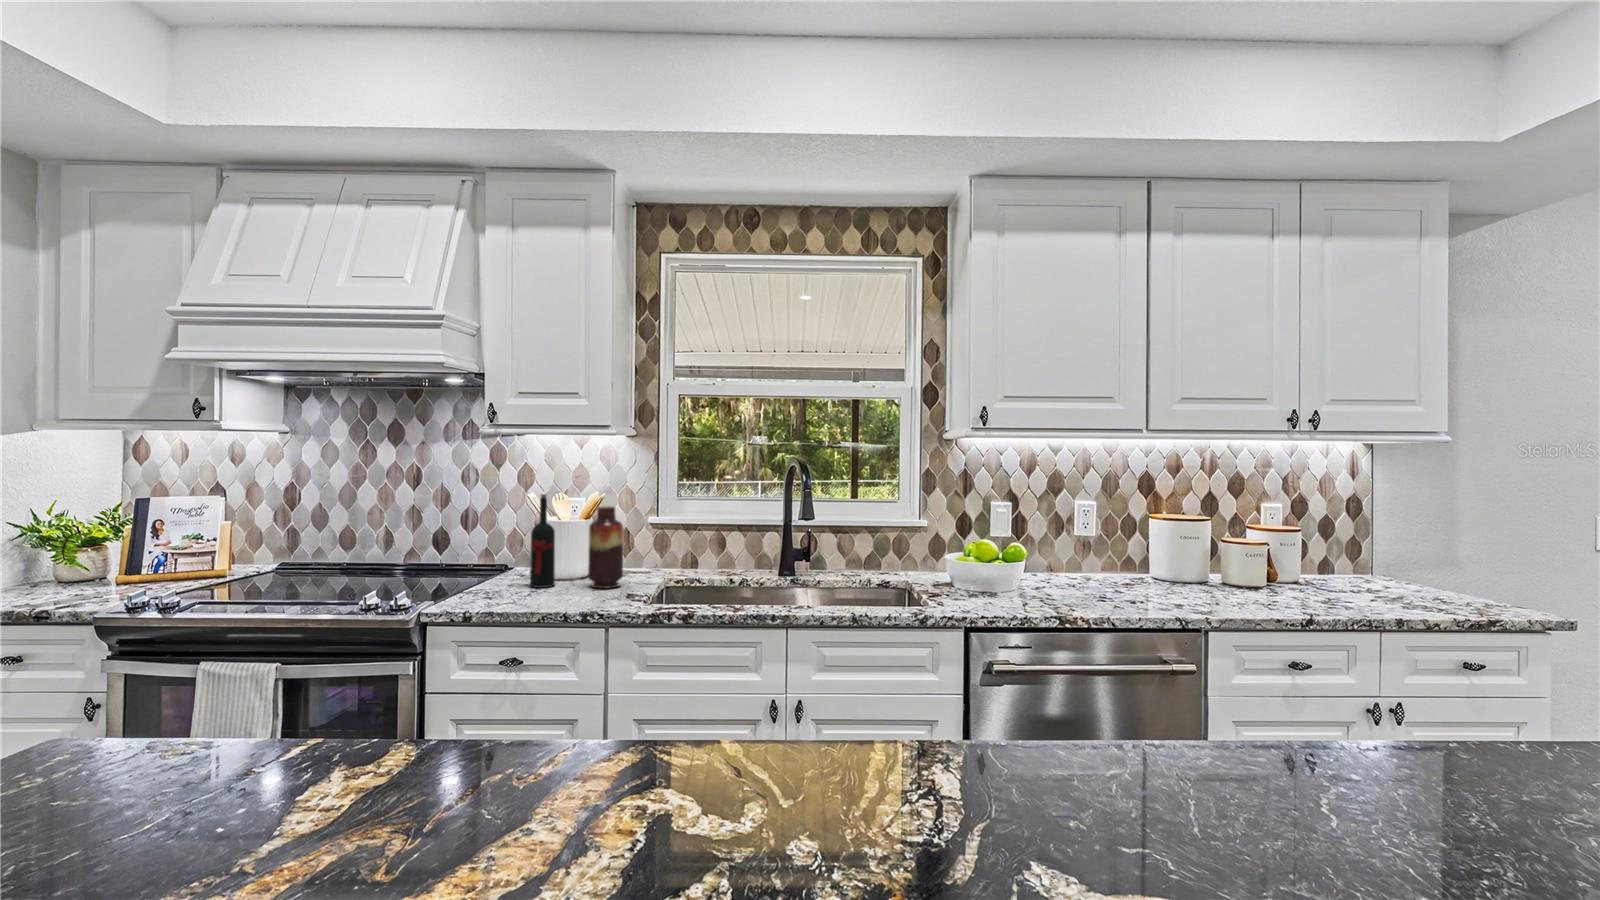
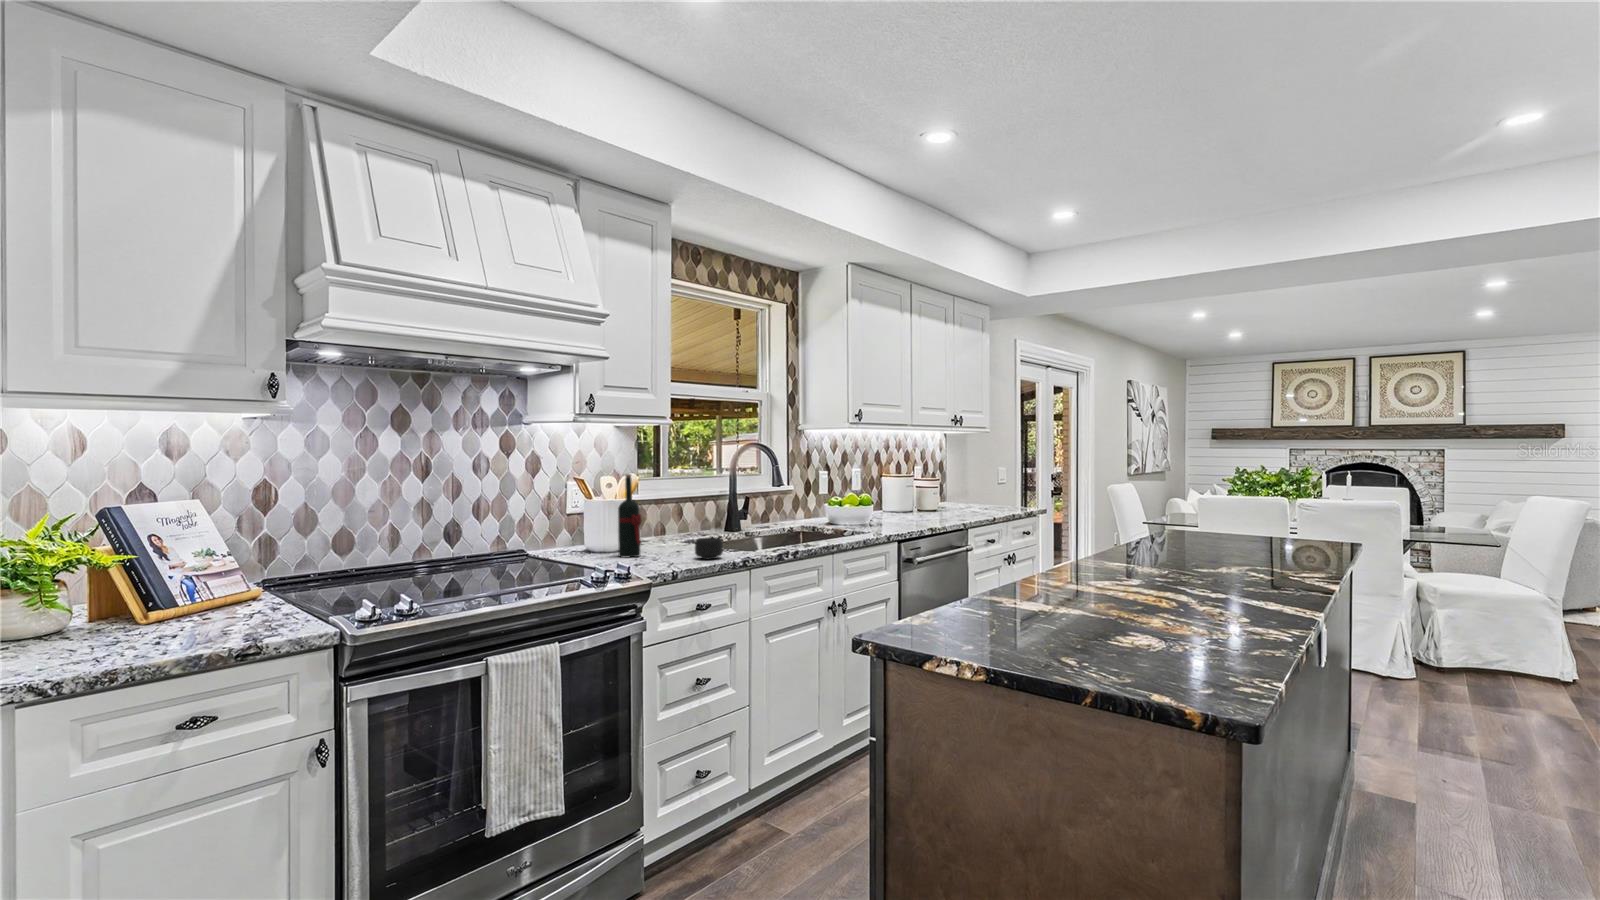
vase: present [588,506,623,588] -> none [657,483,686,552]
mug: none [545,577,587,605] -> present [695,537,723,560]

